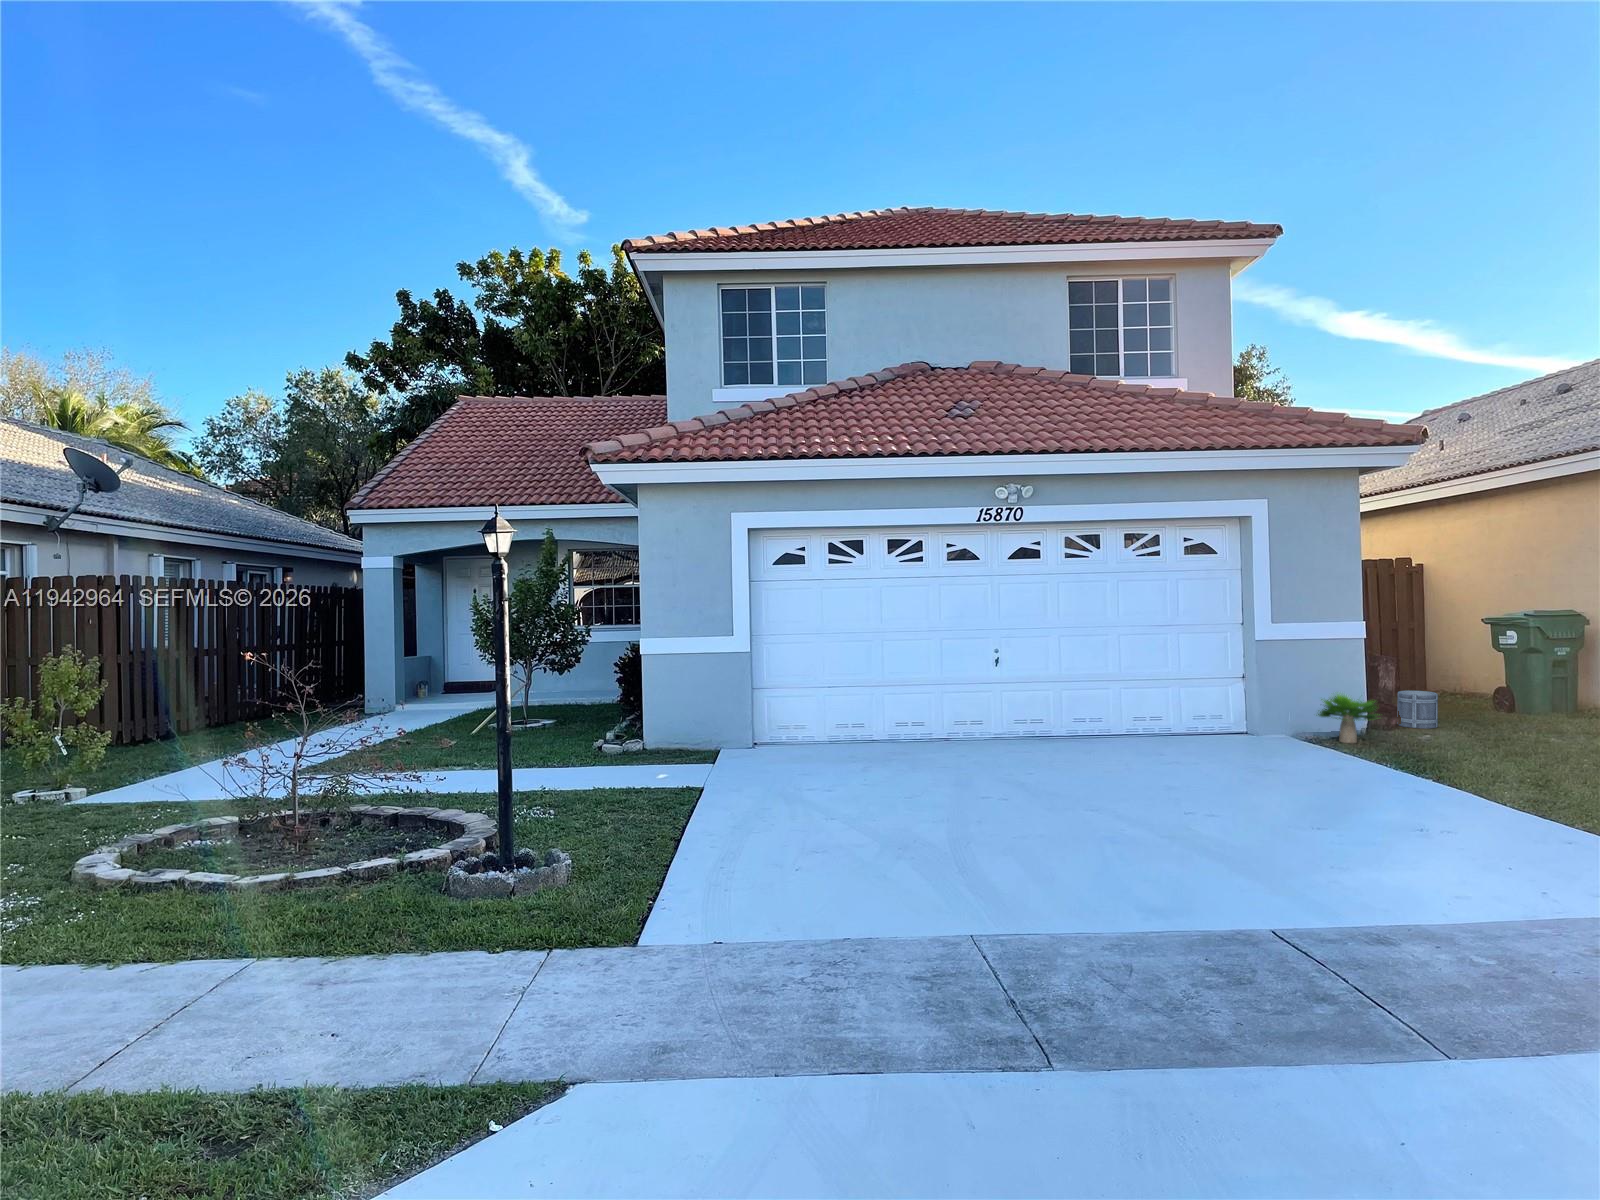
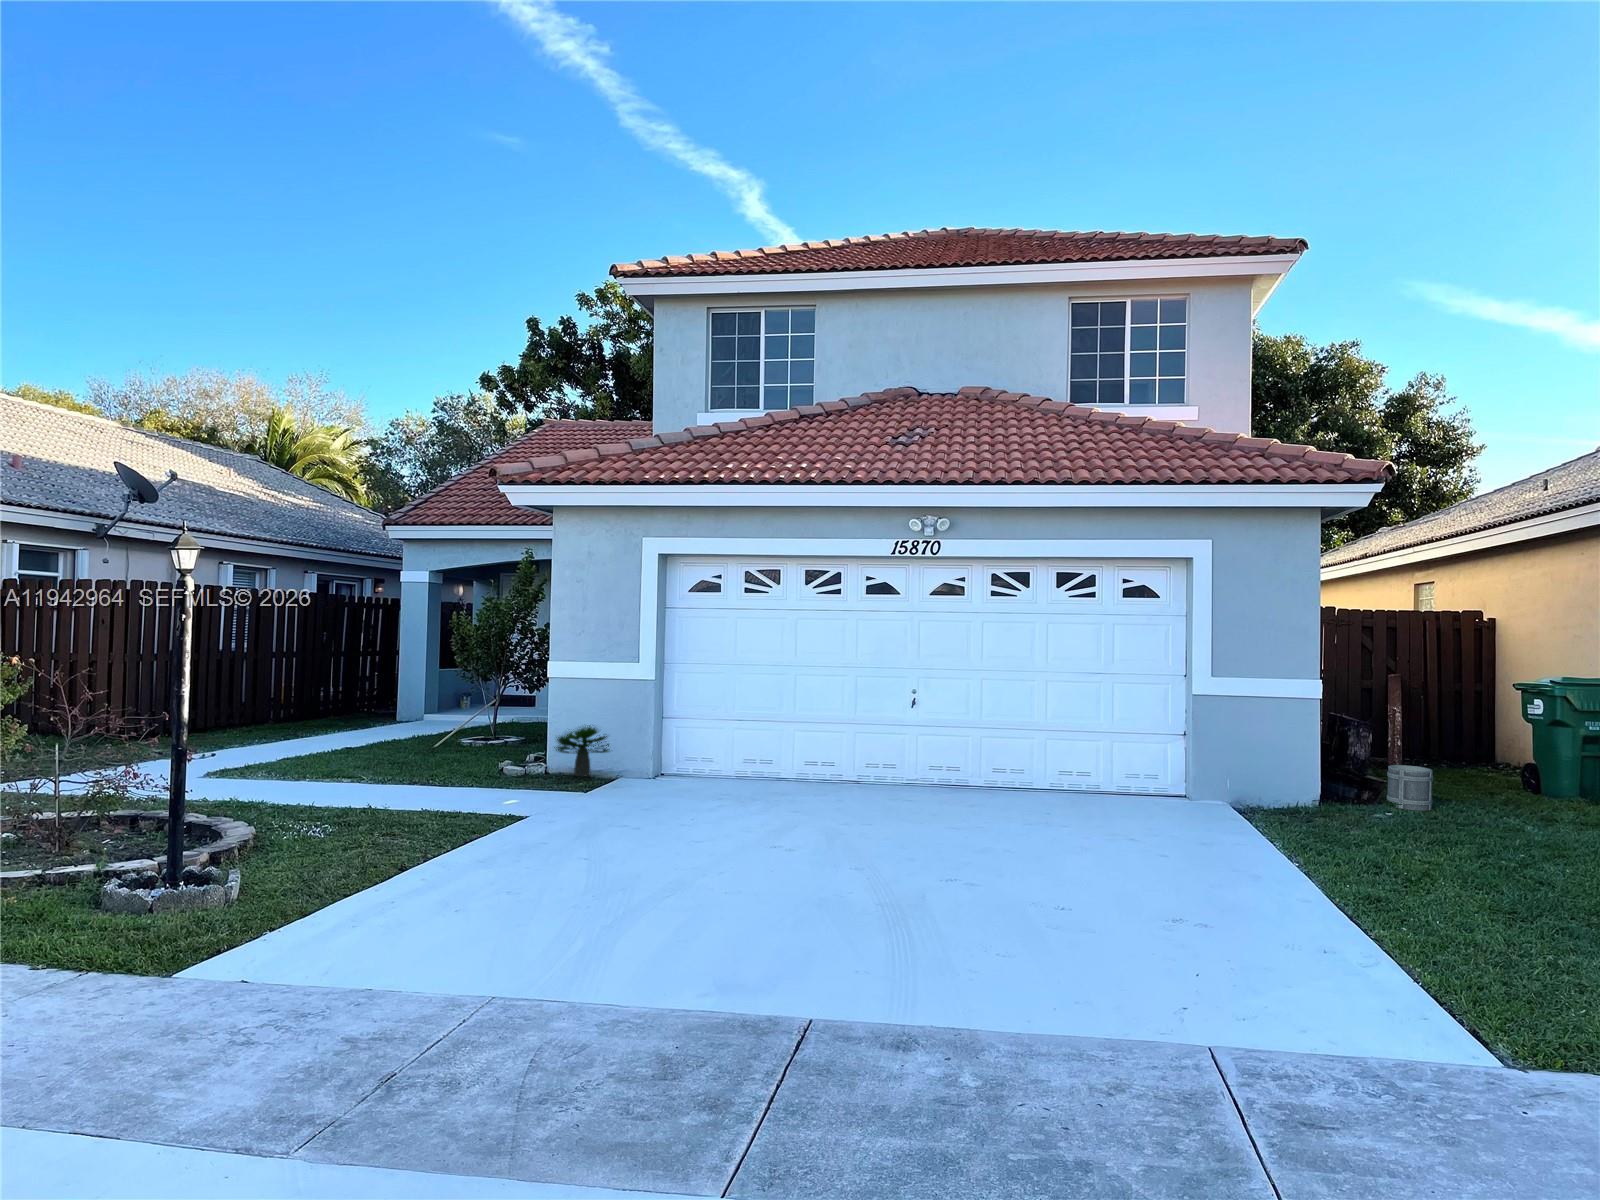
potted plant: present [1318,694,1380,743] -> present [554,725,609,776]

